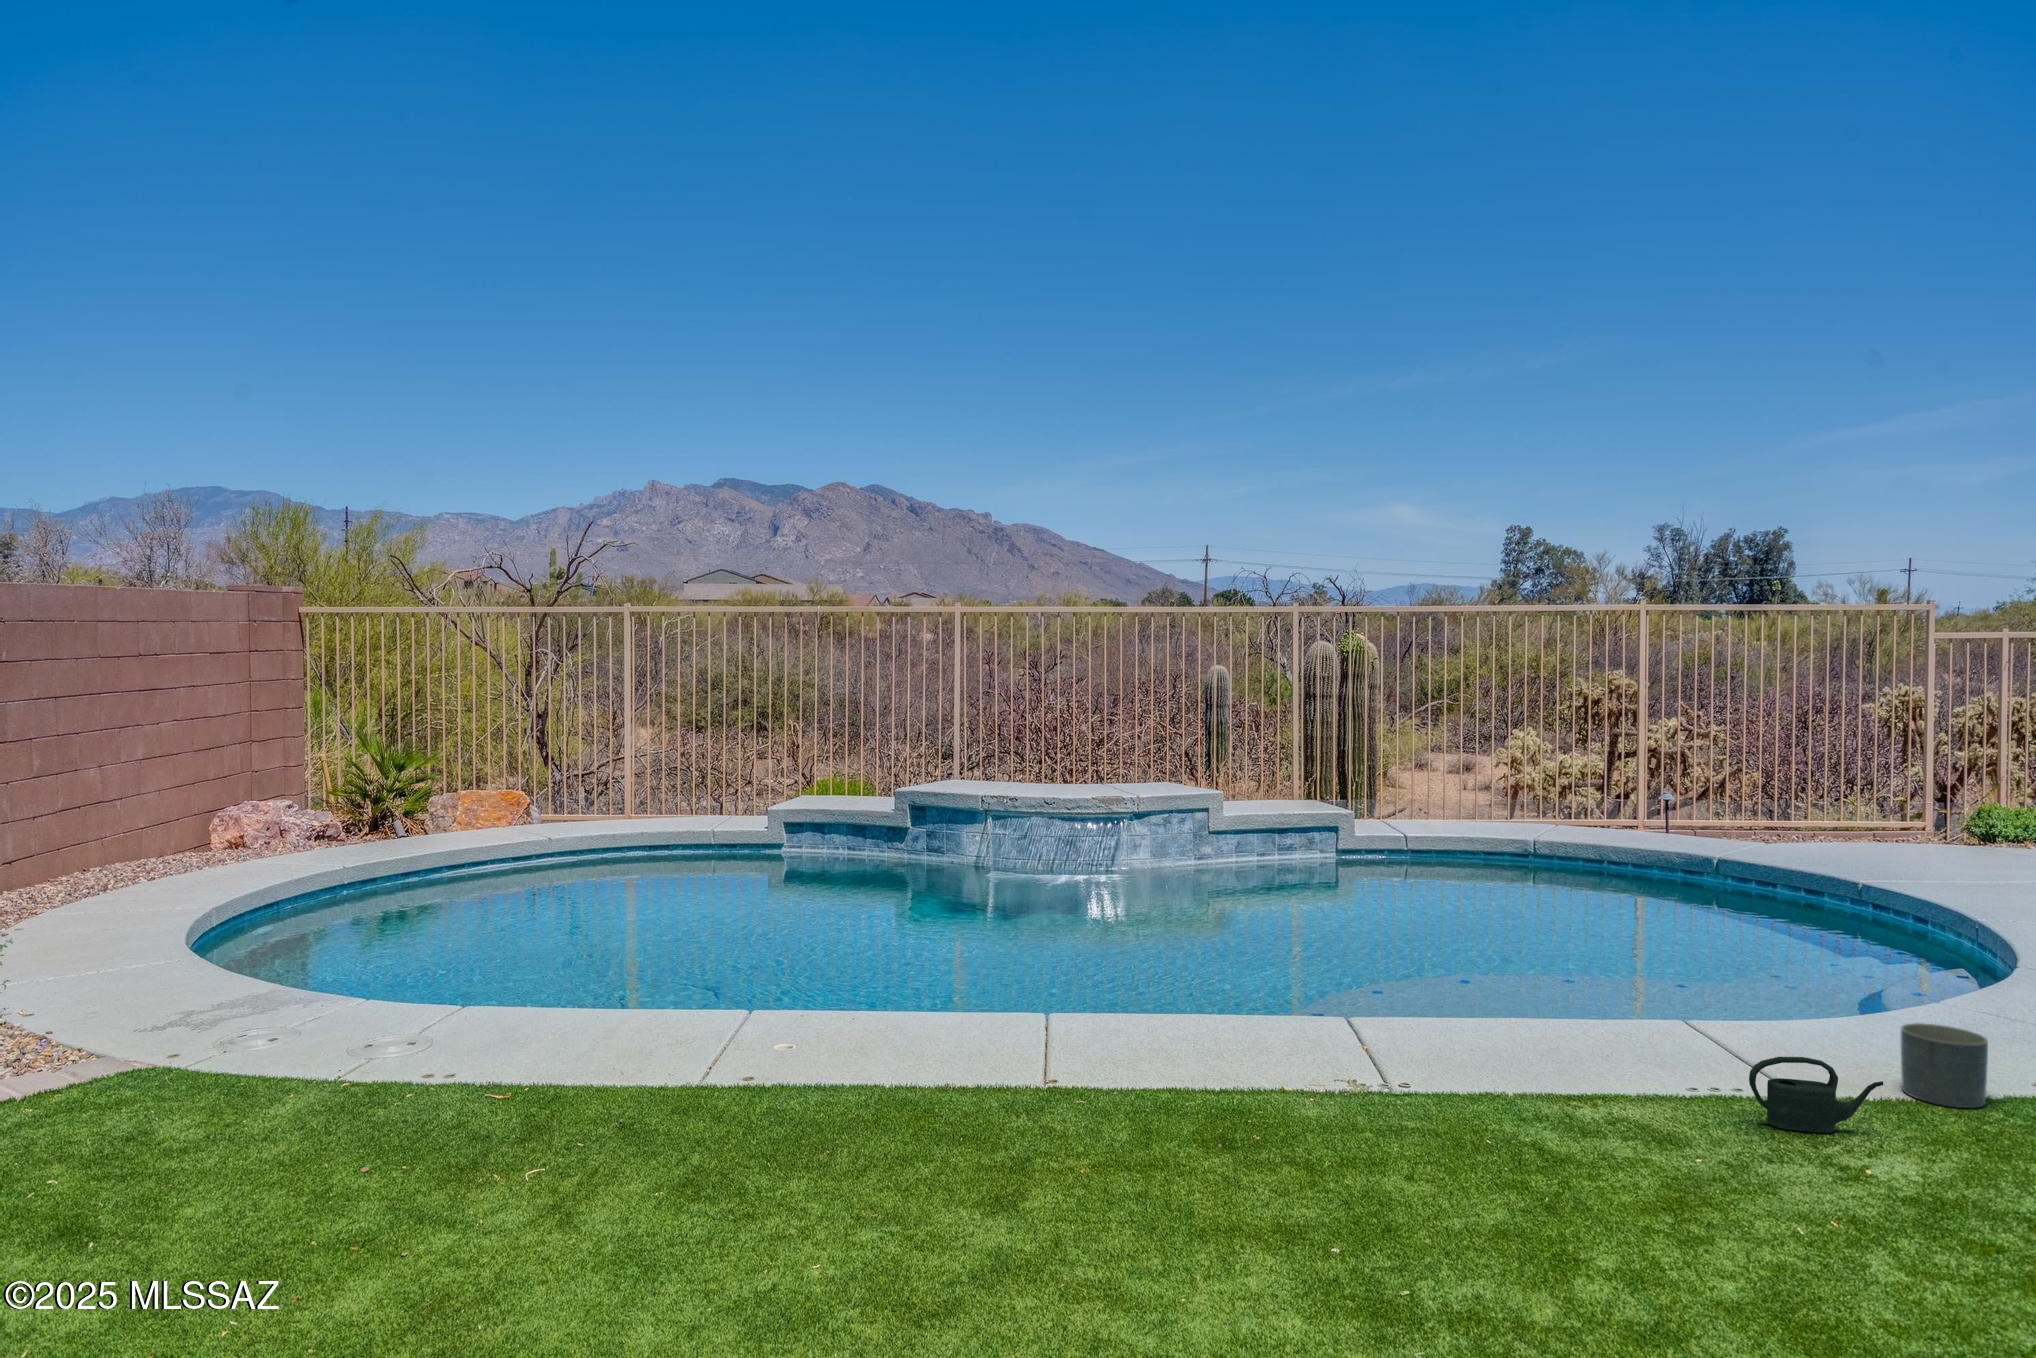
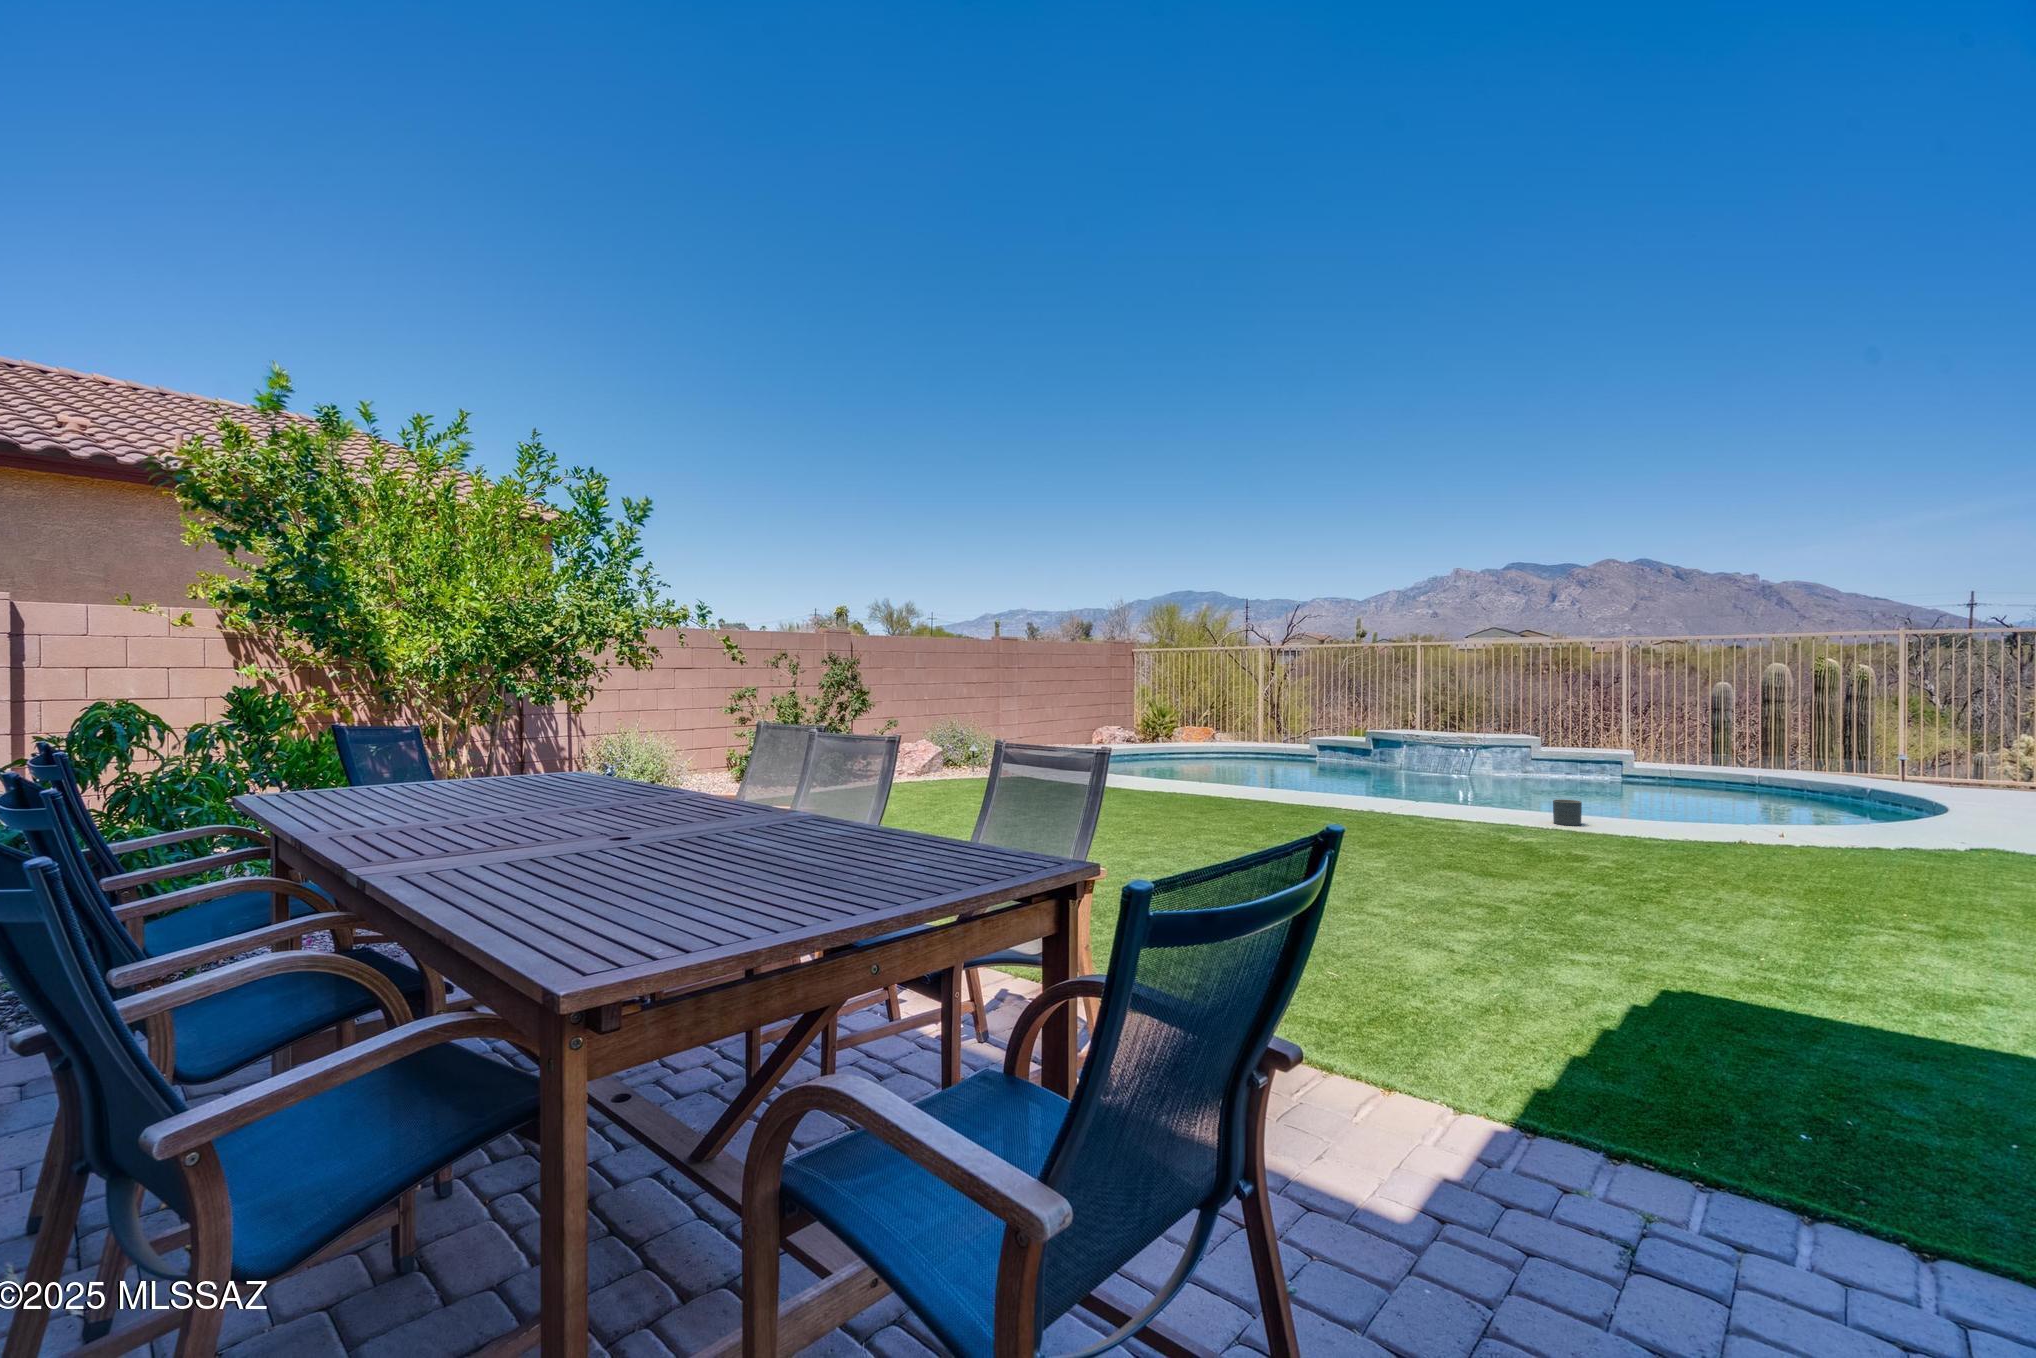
watering can: present [1749,1057,1883,1133] -> none [1469,798,1507,822]

